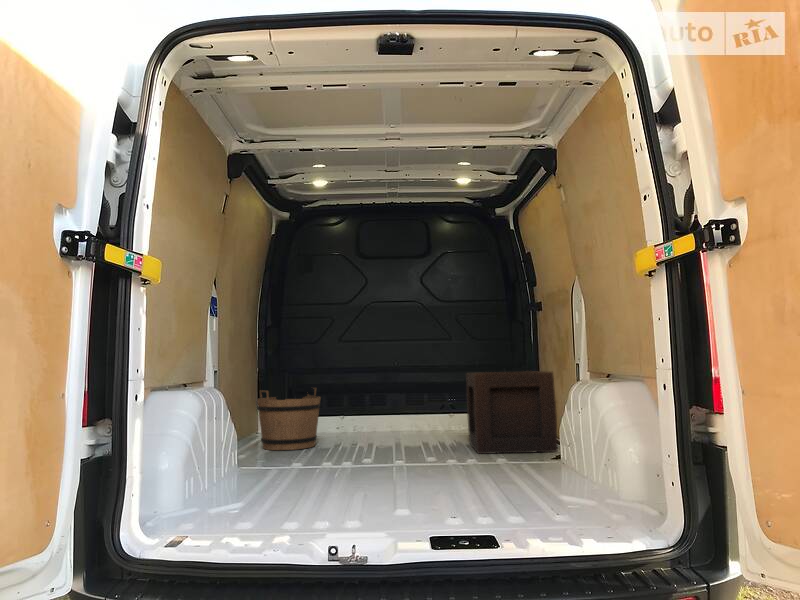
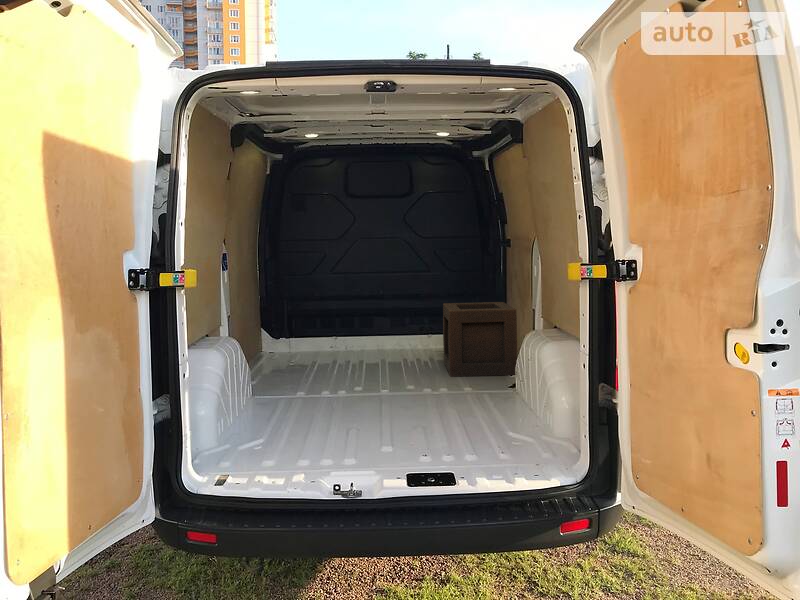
bucket: present [257,388,321,450] -> none [261,314,317,370]

